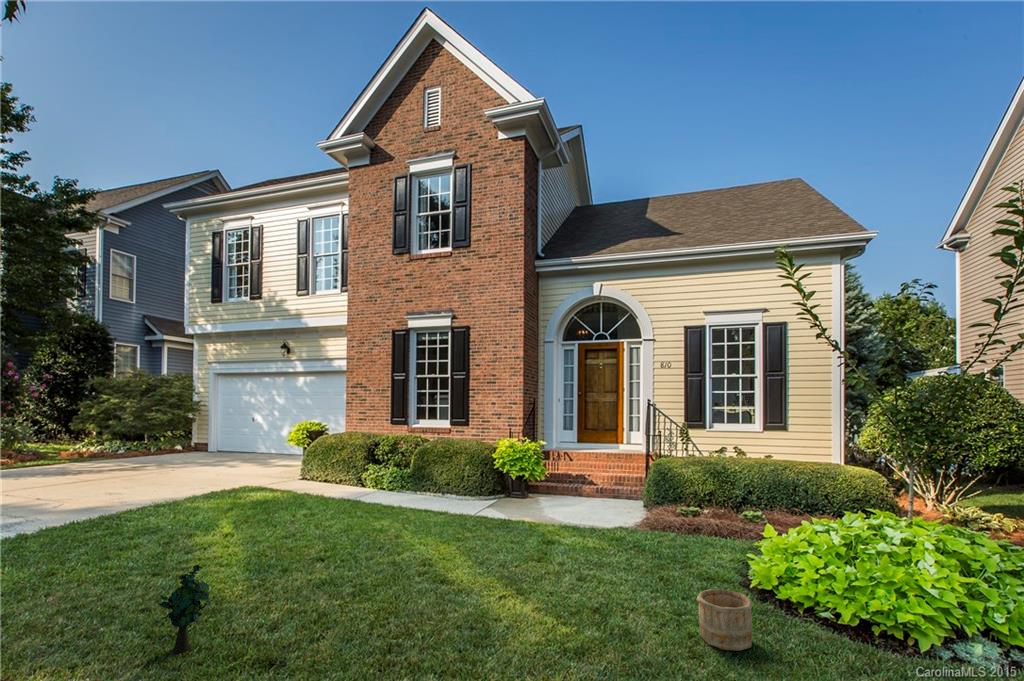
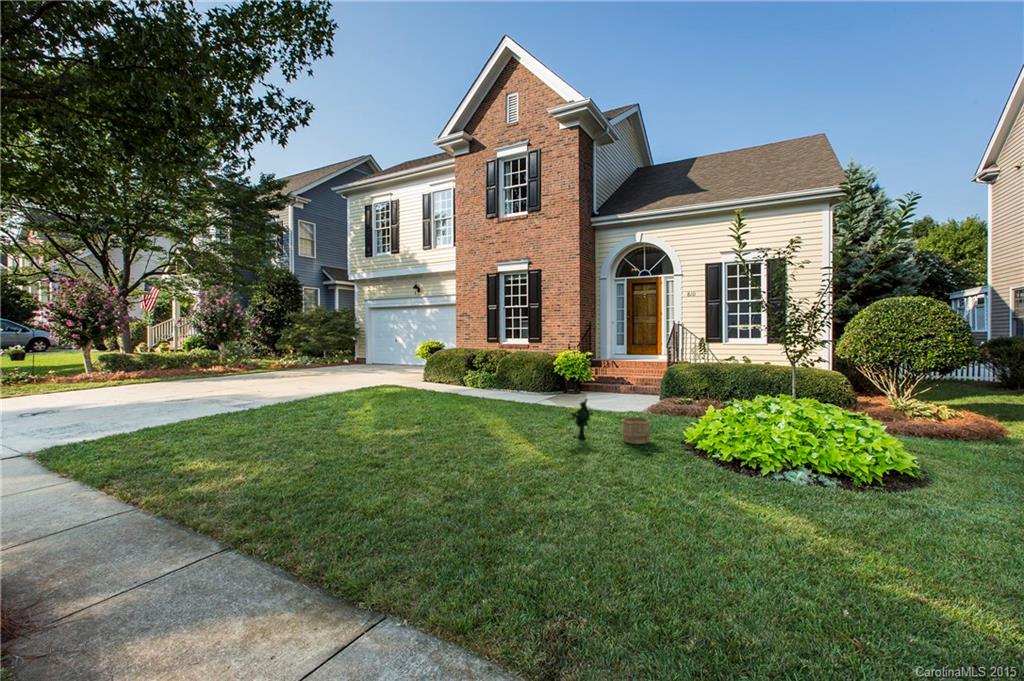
decorative plant: present [157,565,211,653] -> present [571,399,593,439]

